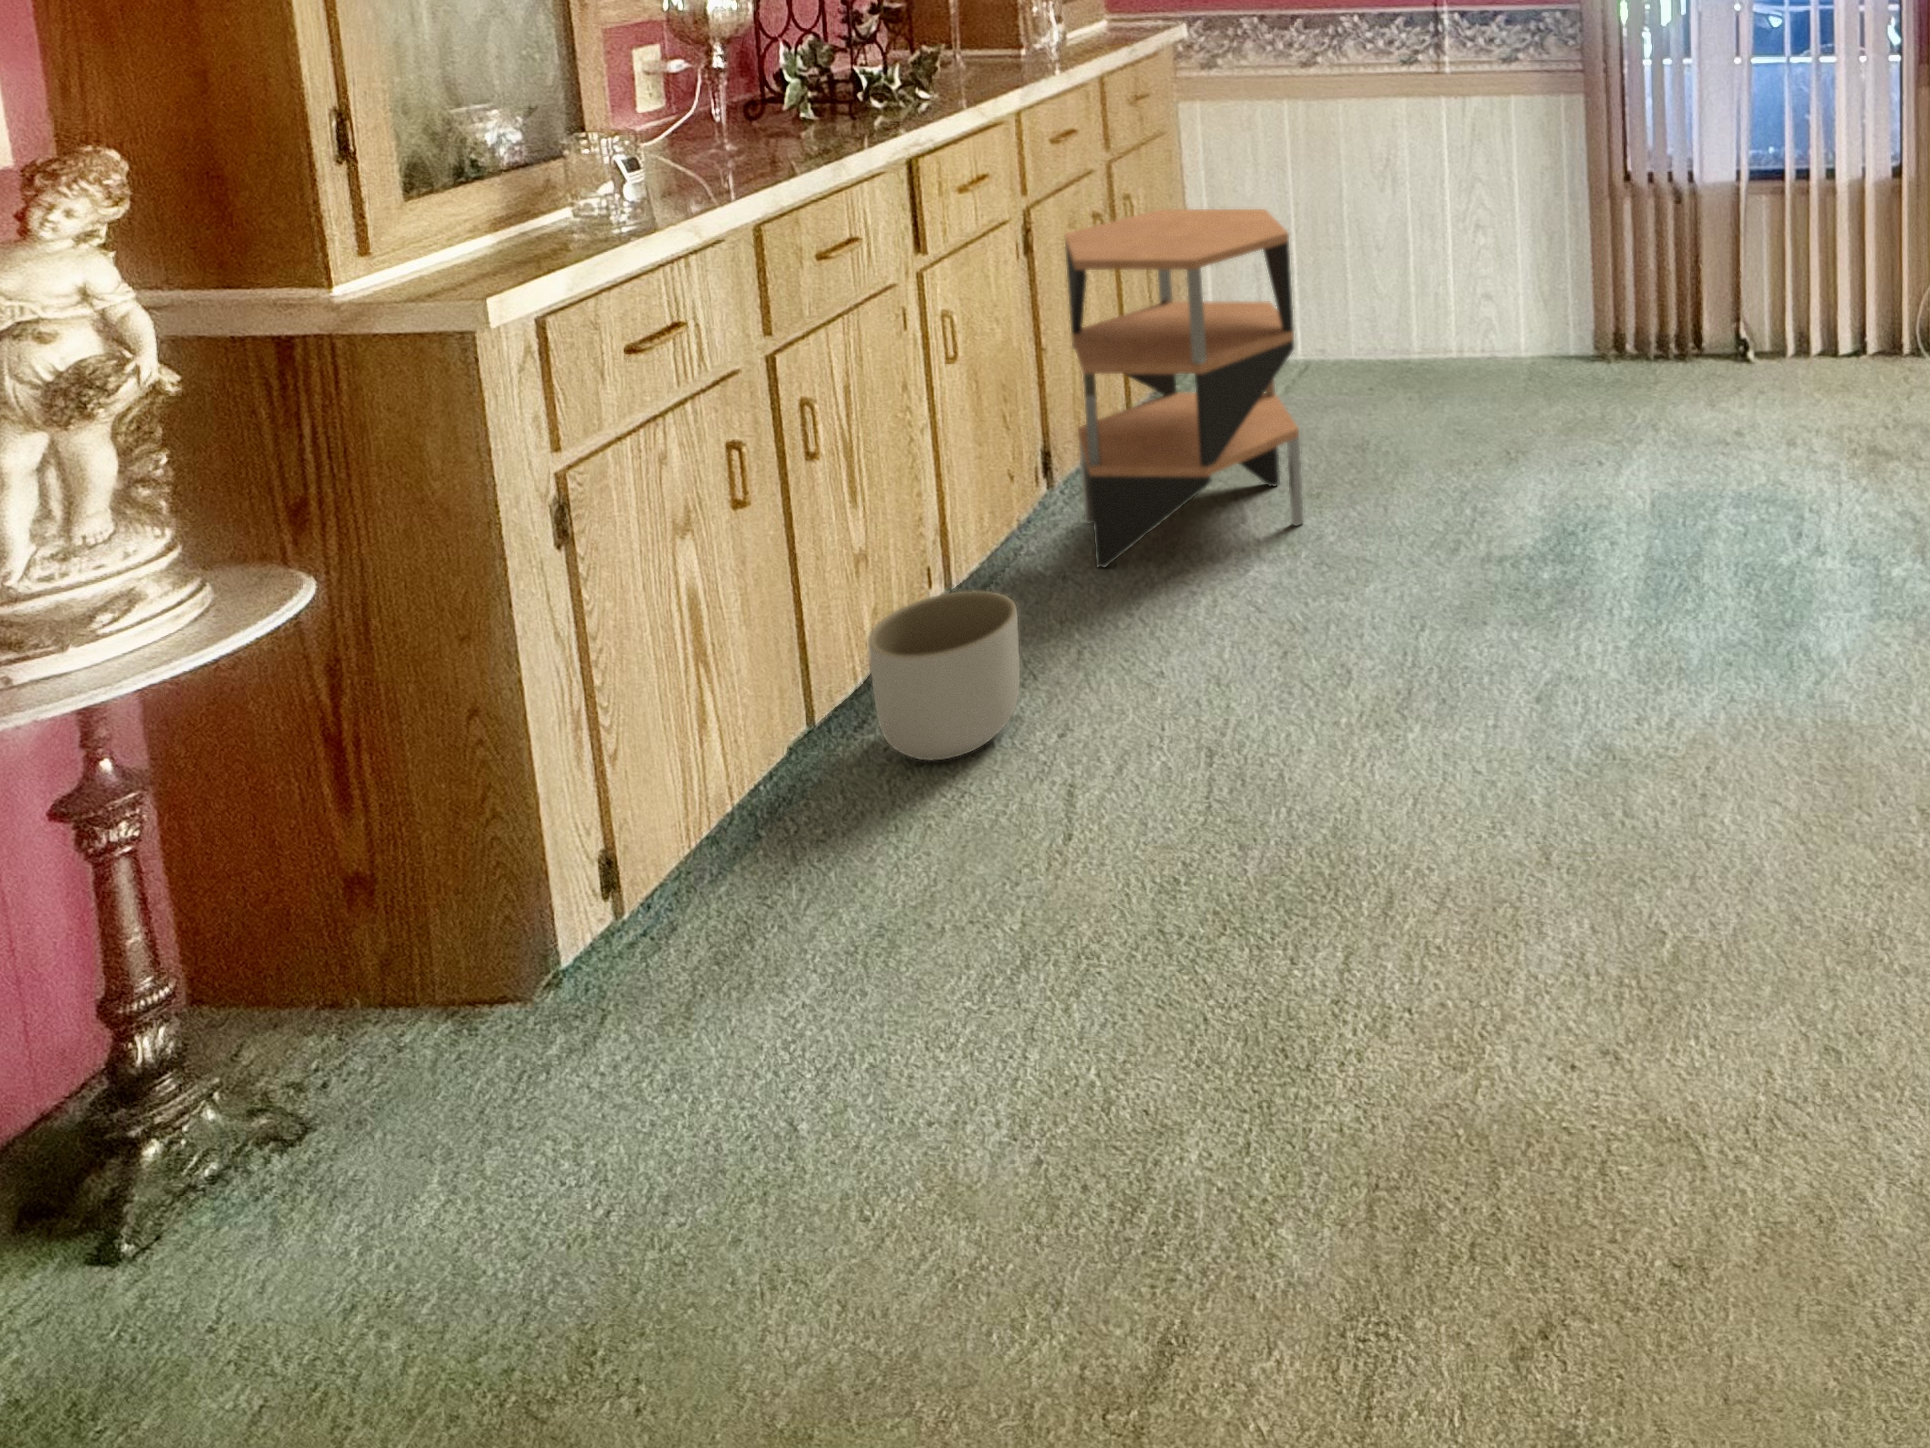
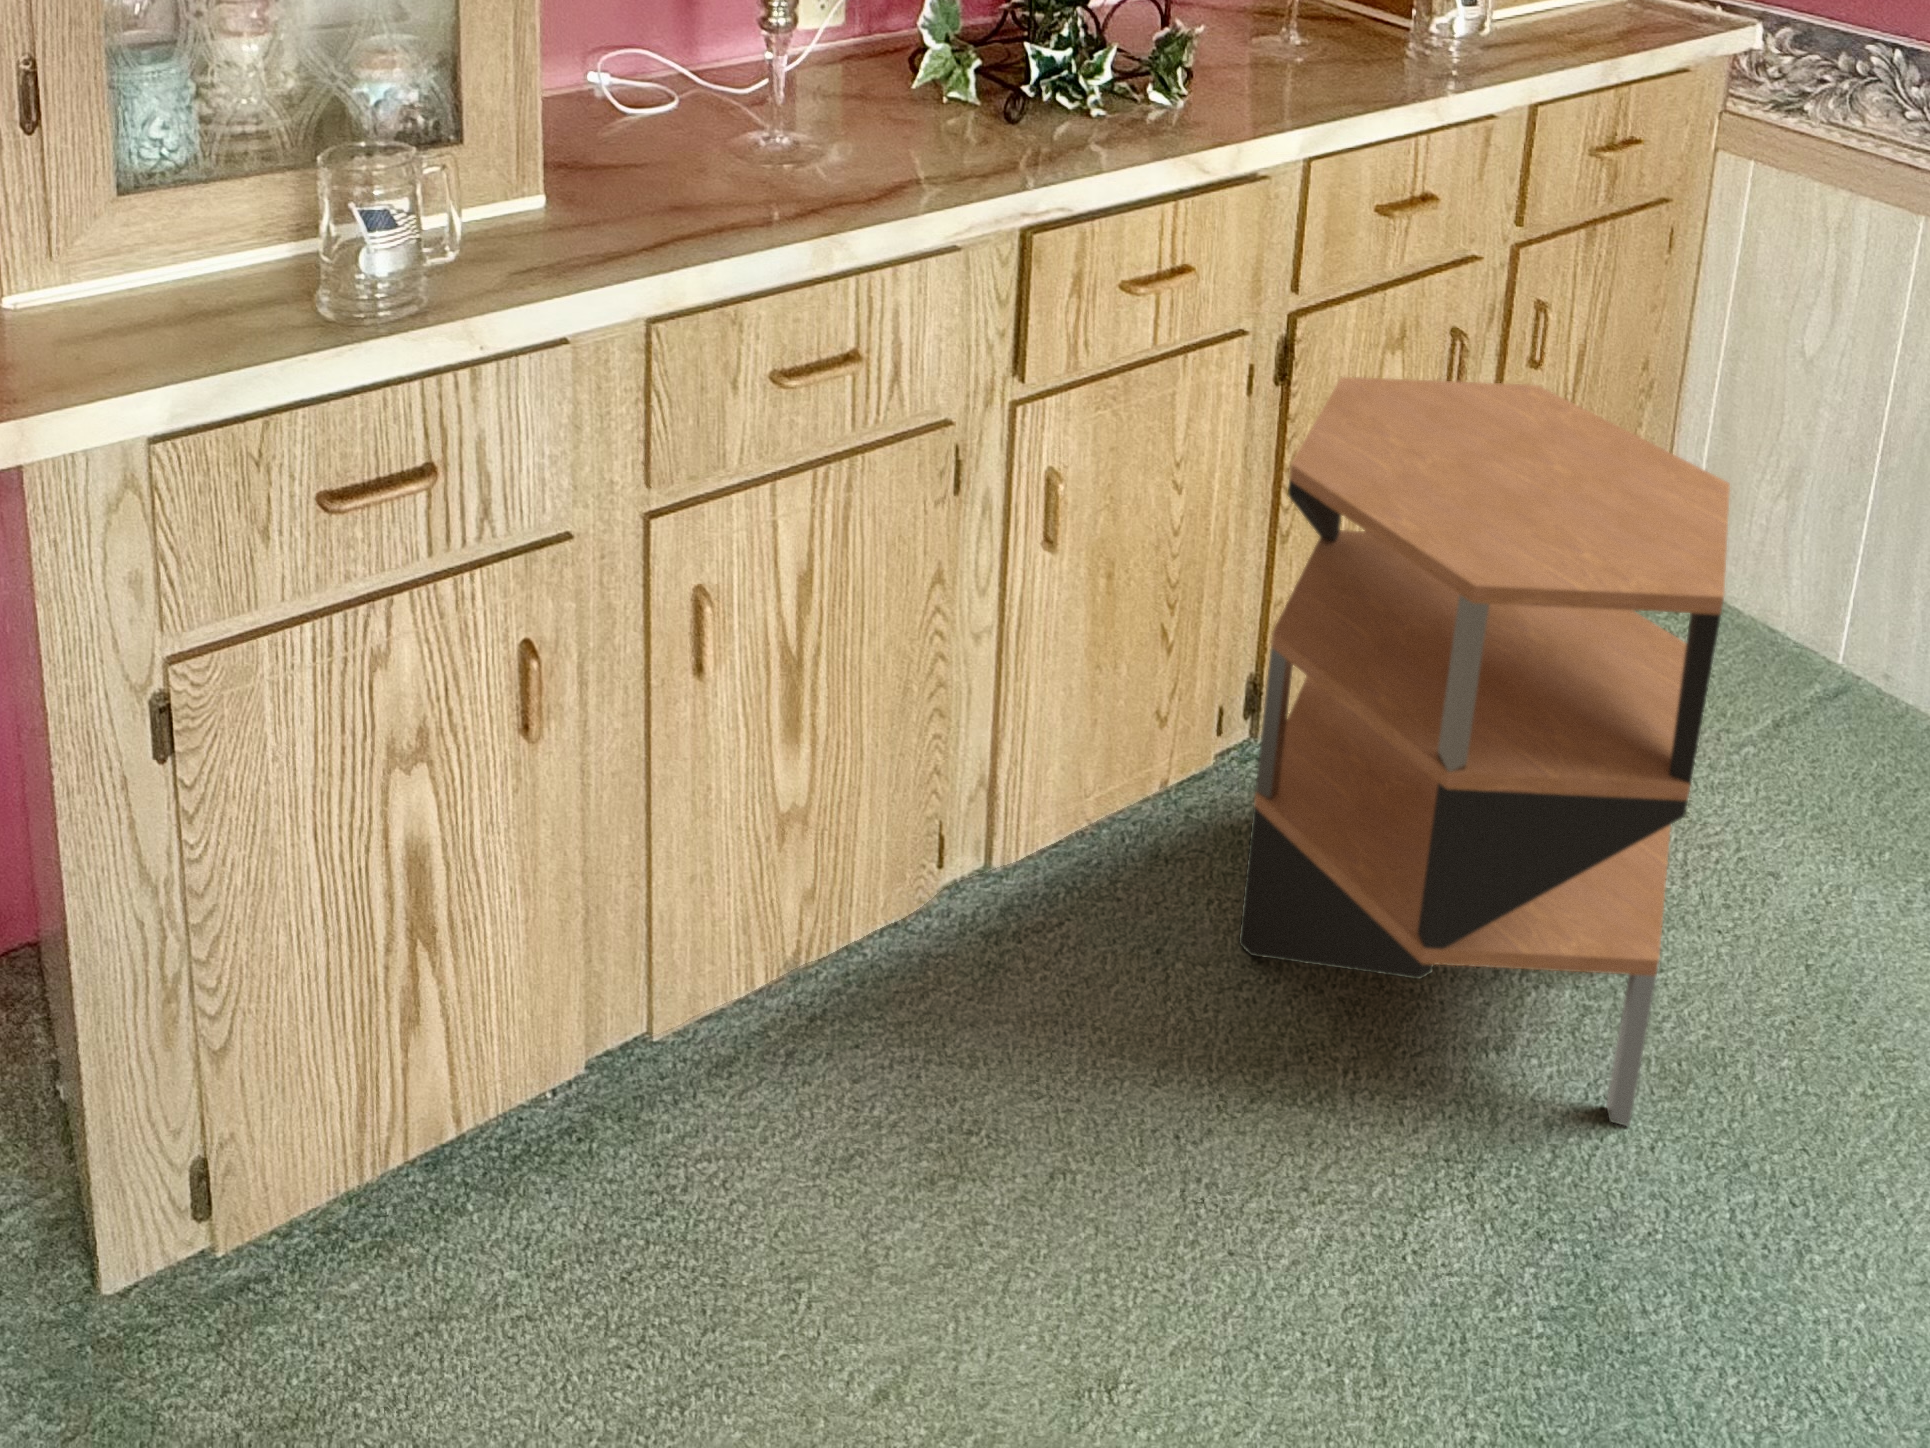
planter: present [868,591,1020,761] -> none [713,930,938,1263]

